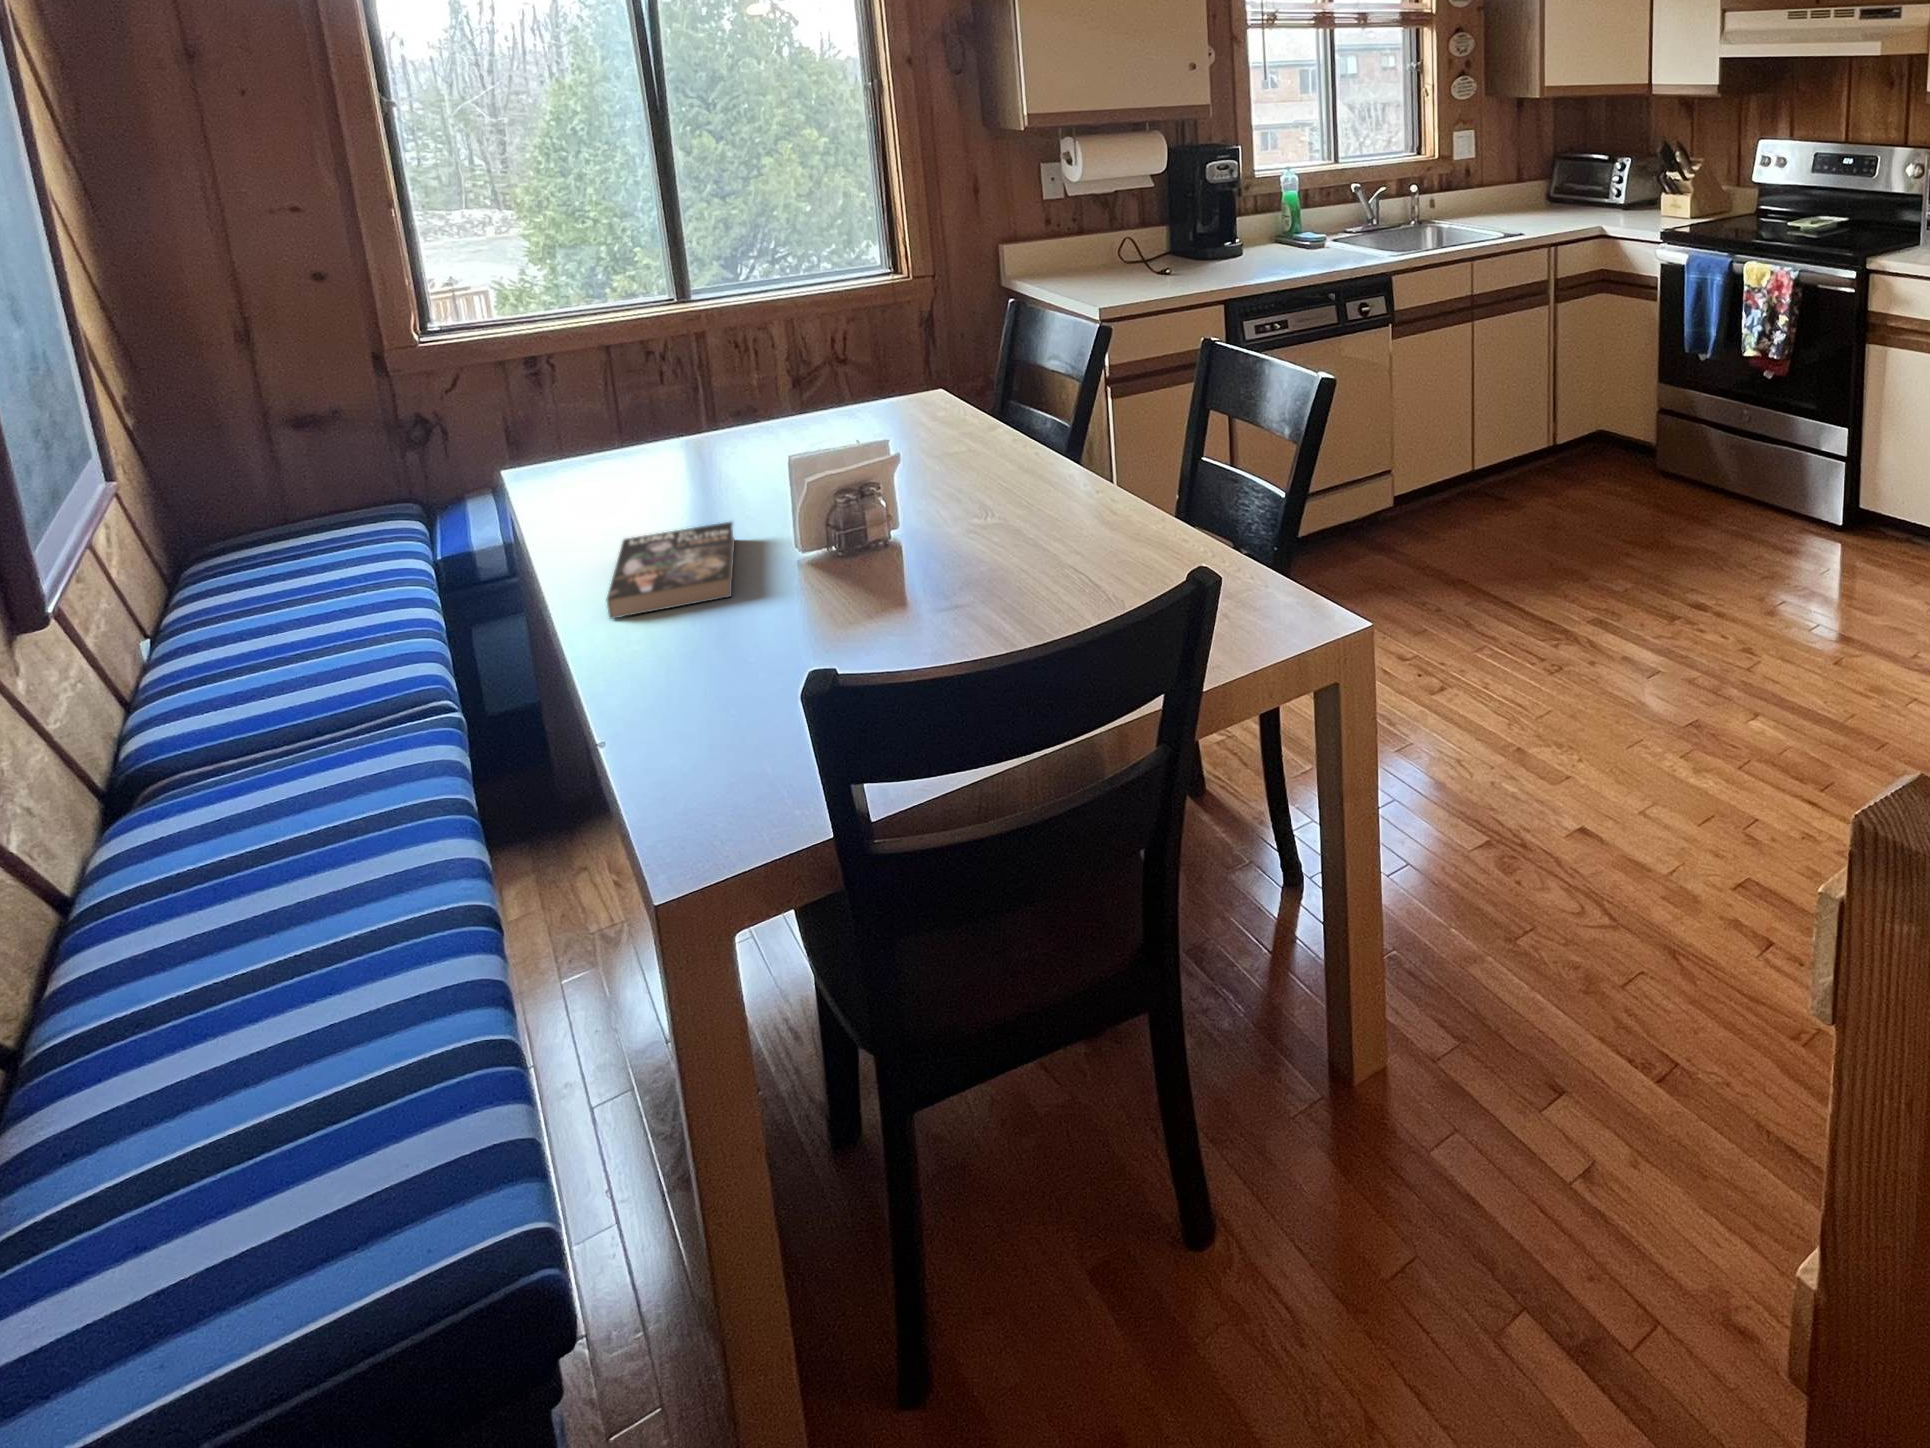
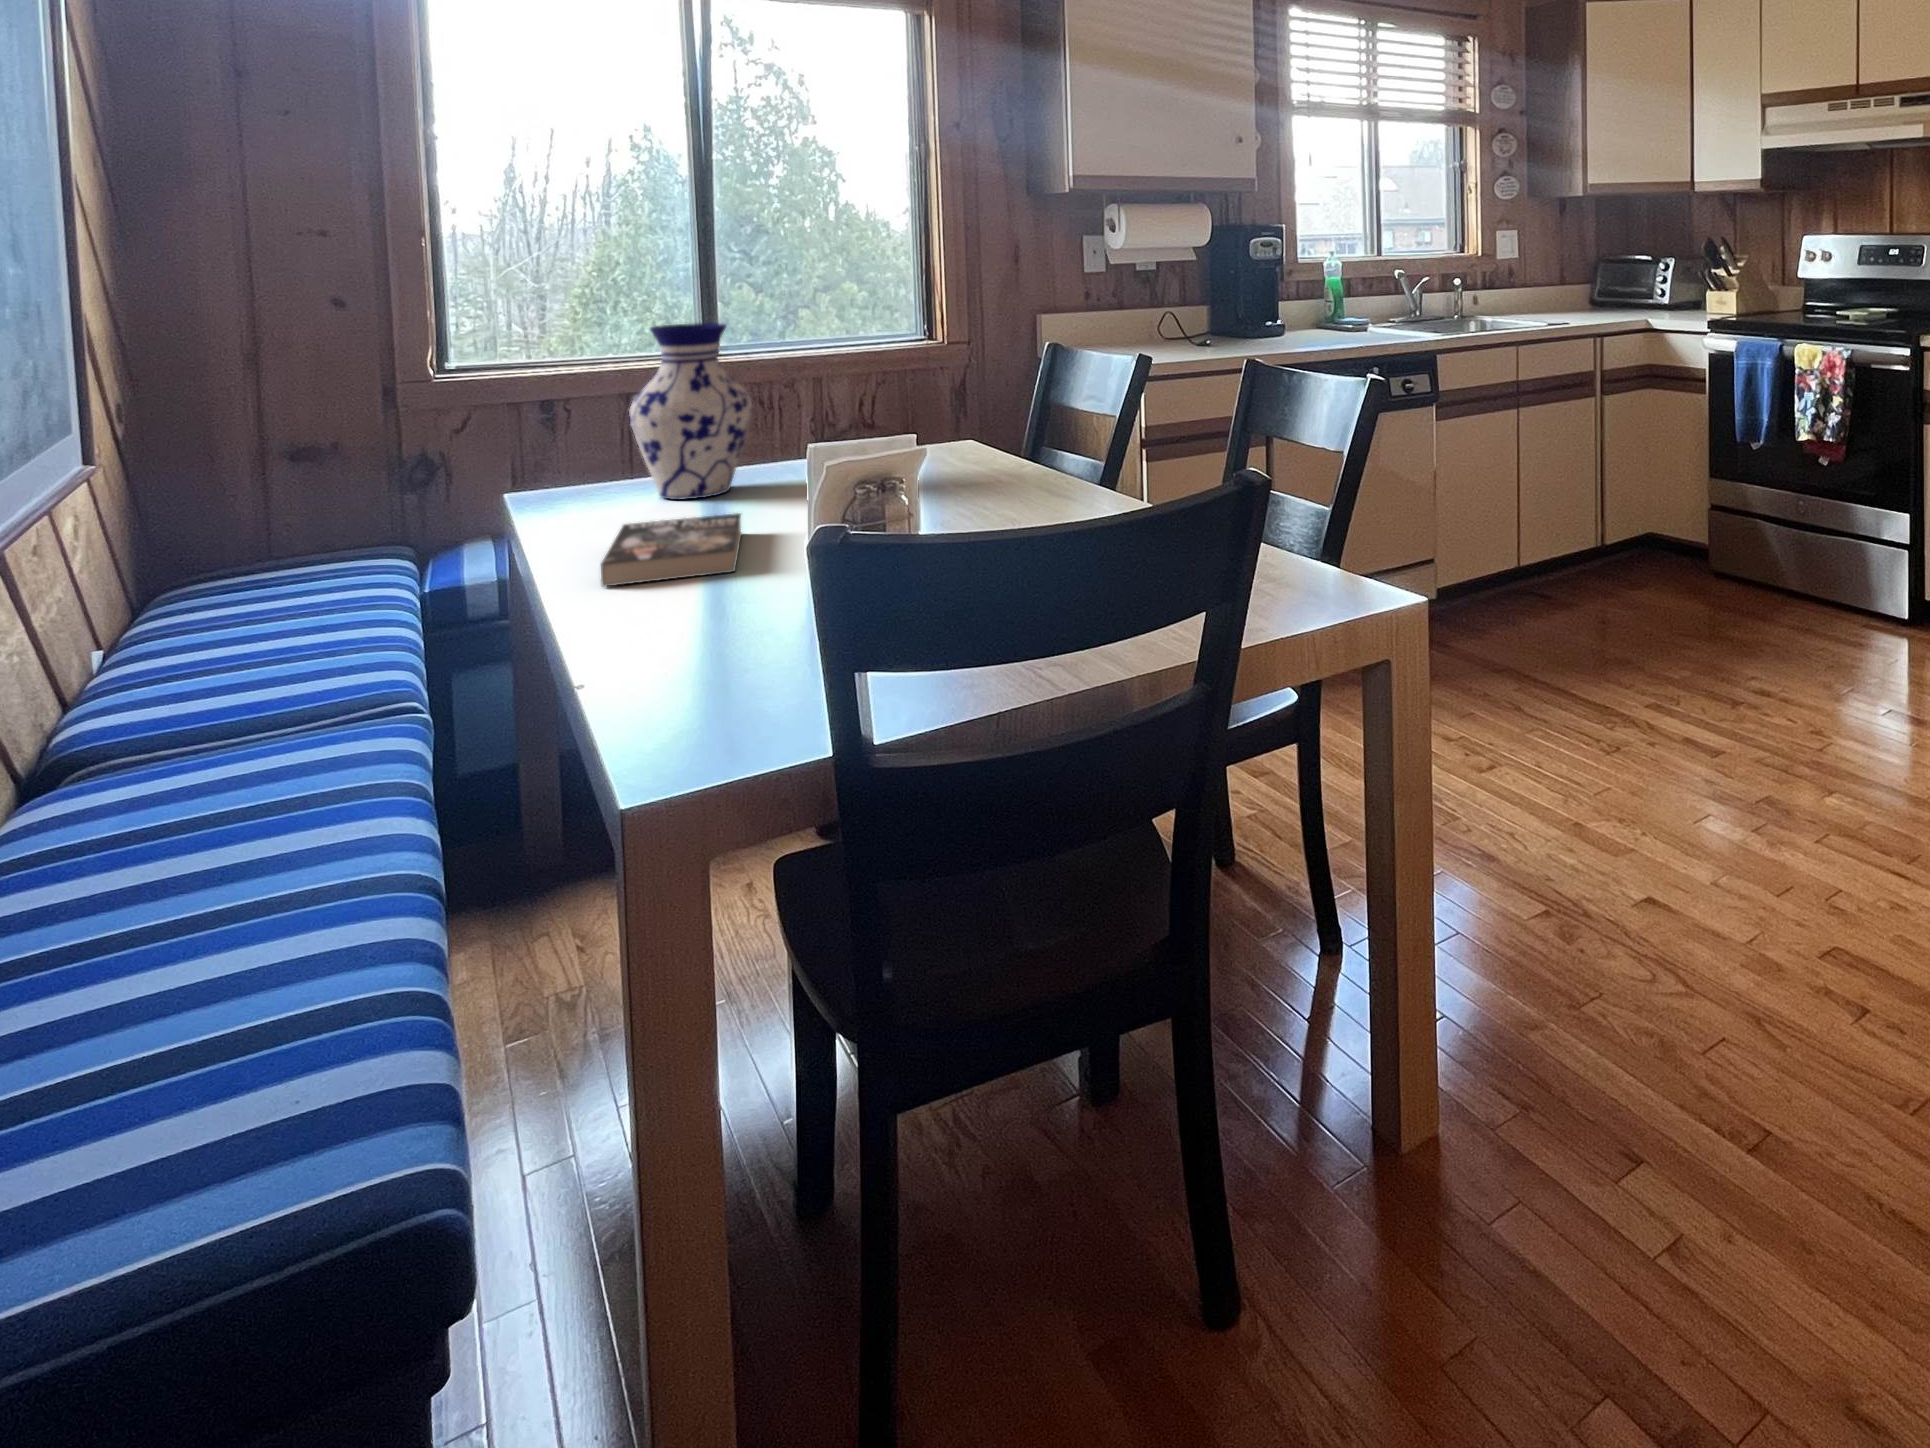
vase: none [617,318,734,489] -> present [629,323,752,500]

